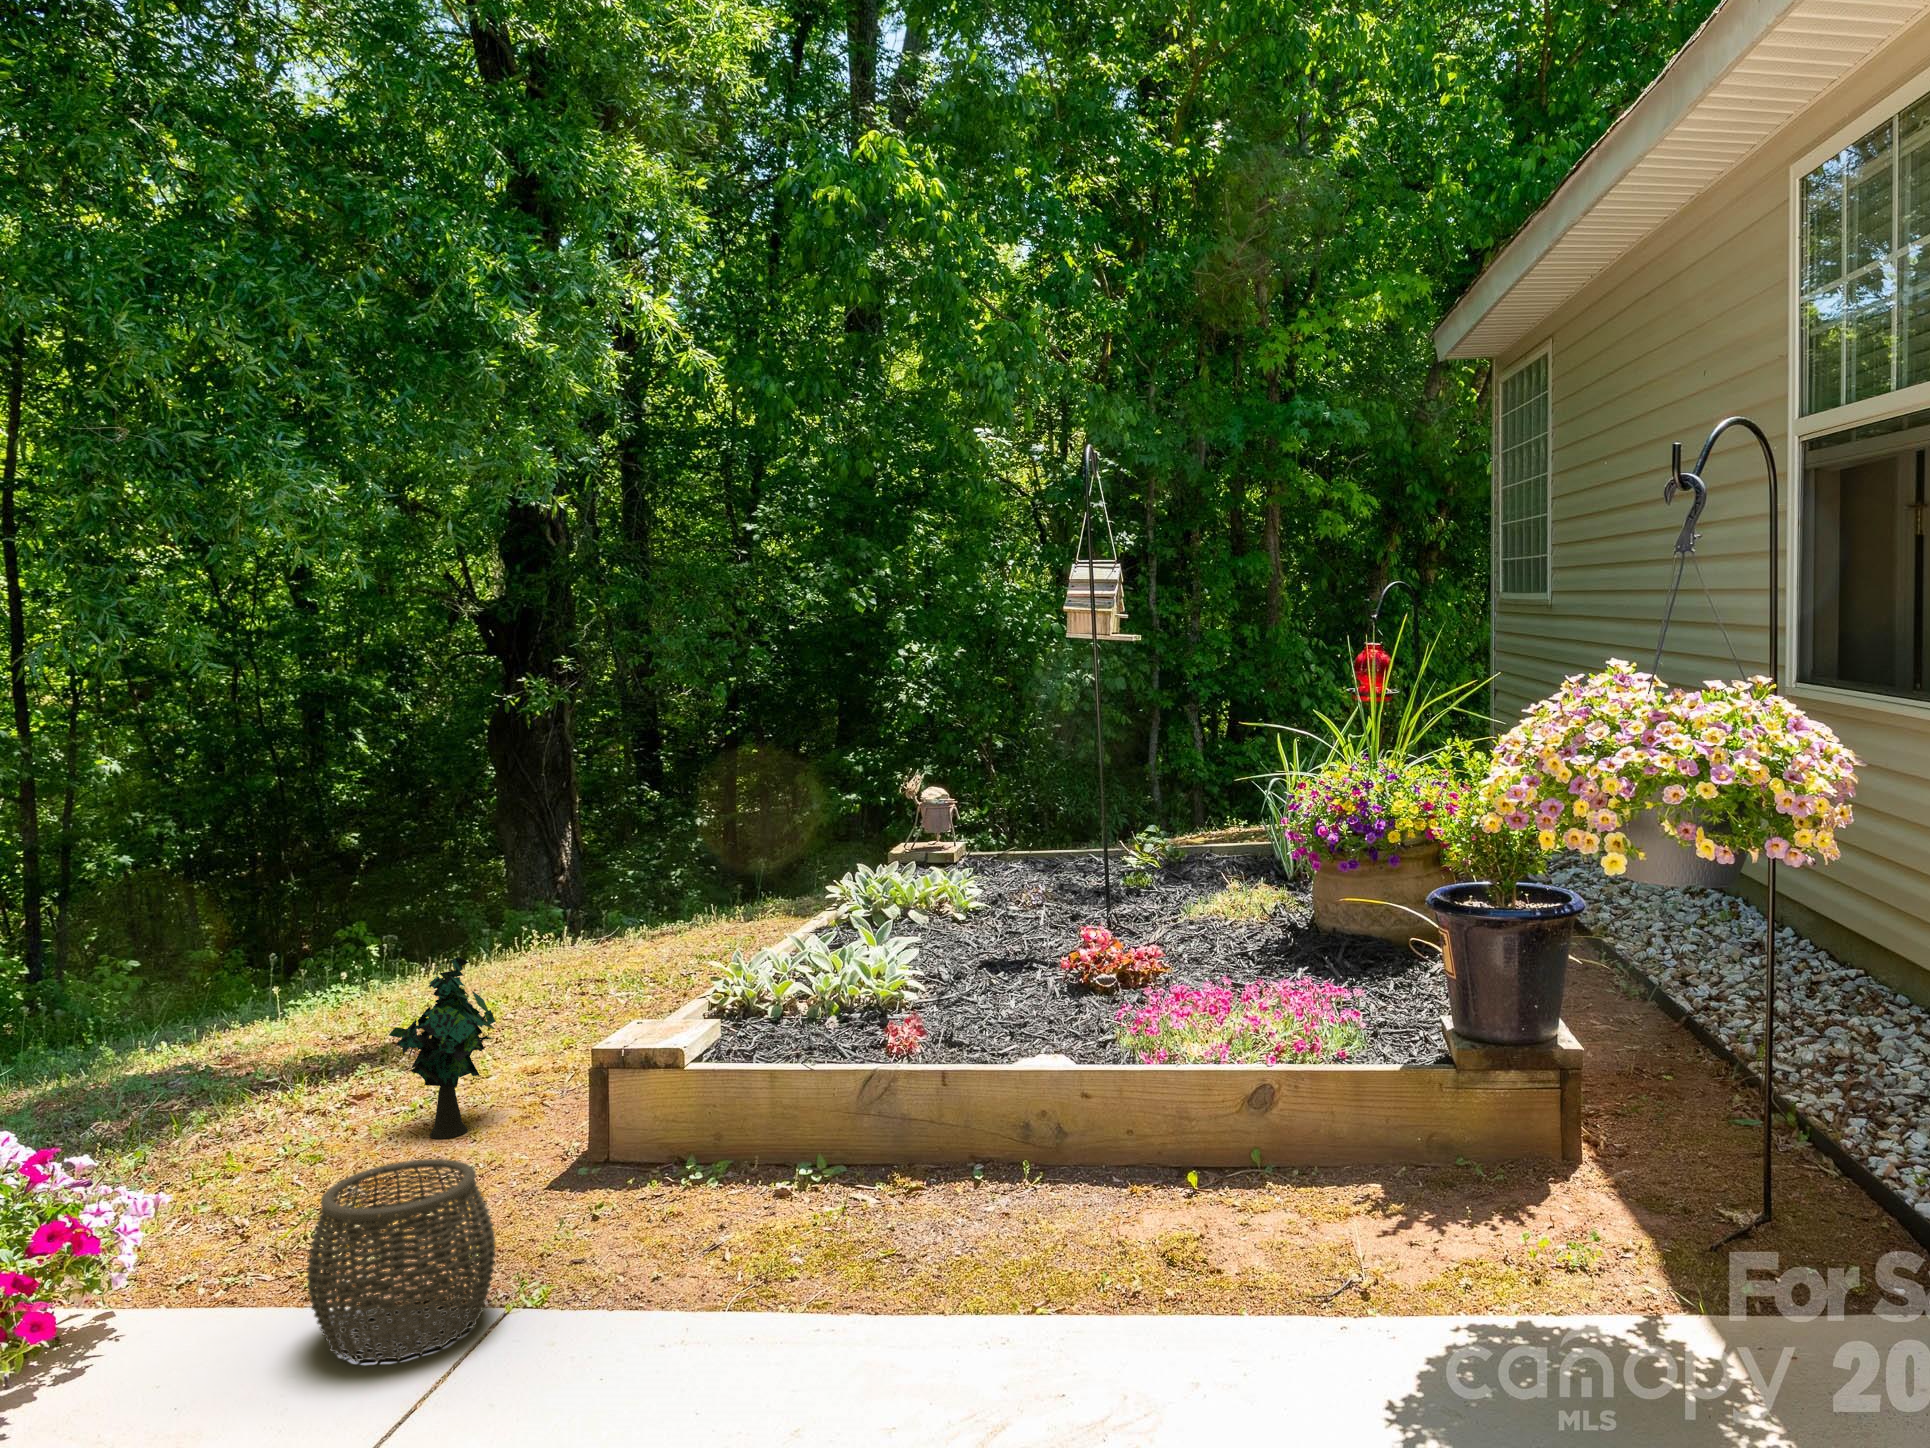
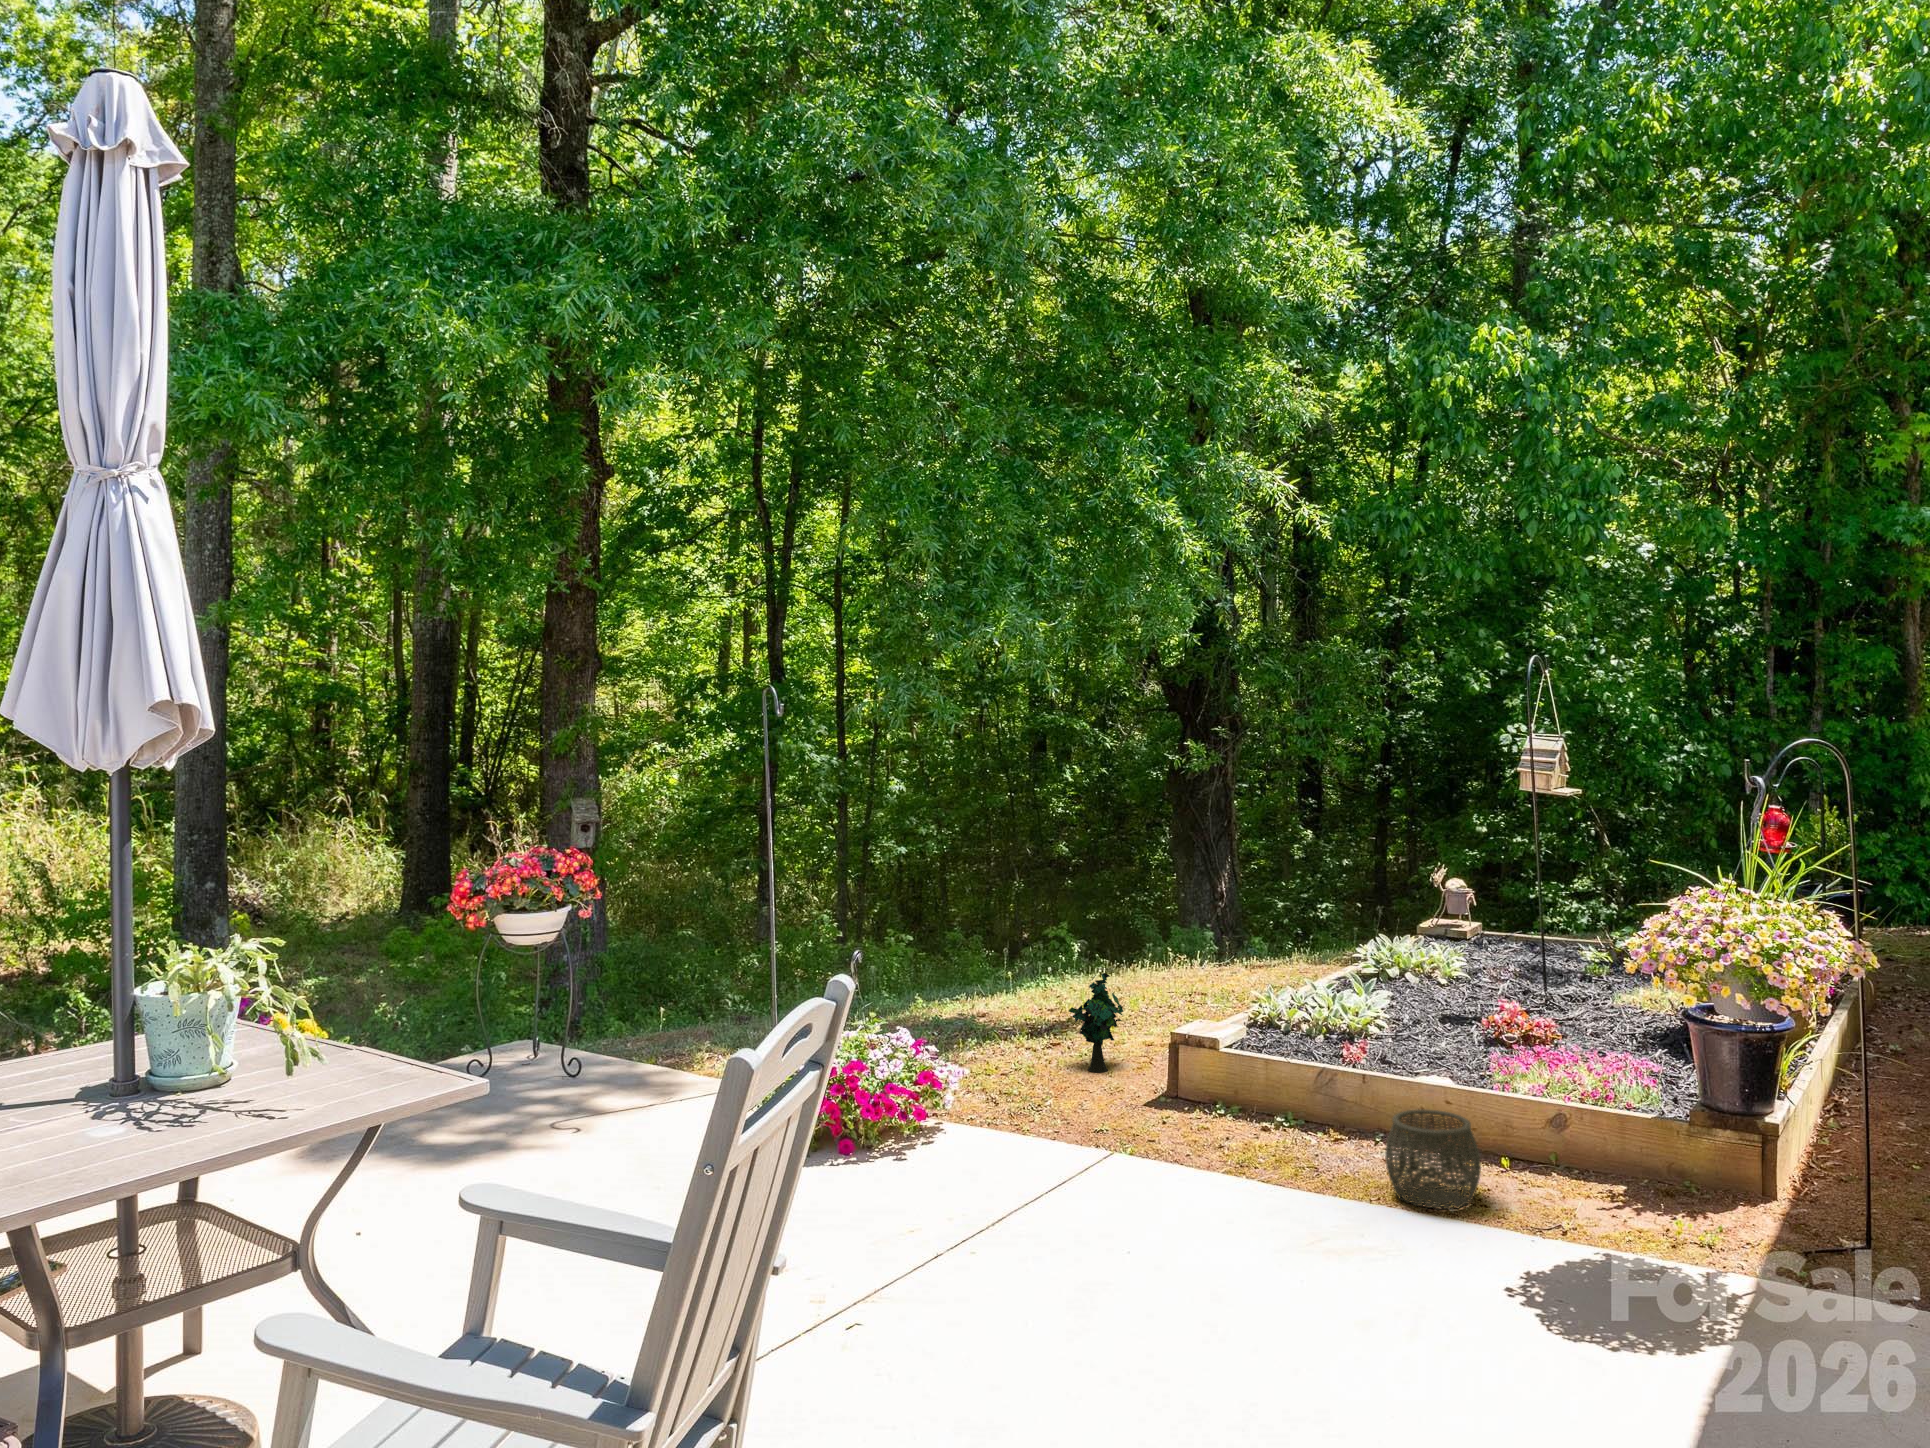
woven basket: present [306,1159,496,1363] -> present [1385,1109,1481,1209]

